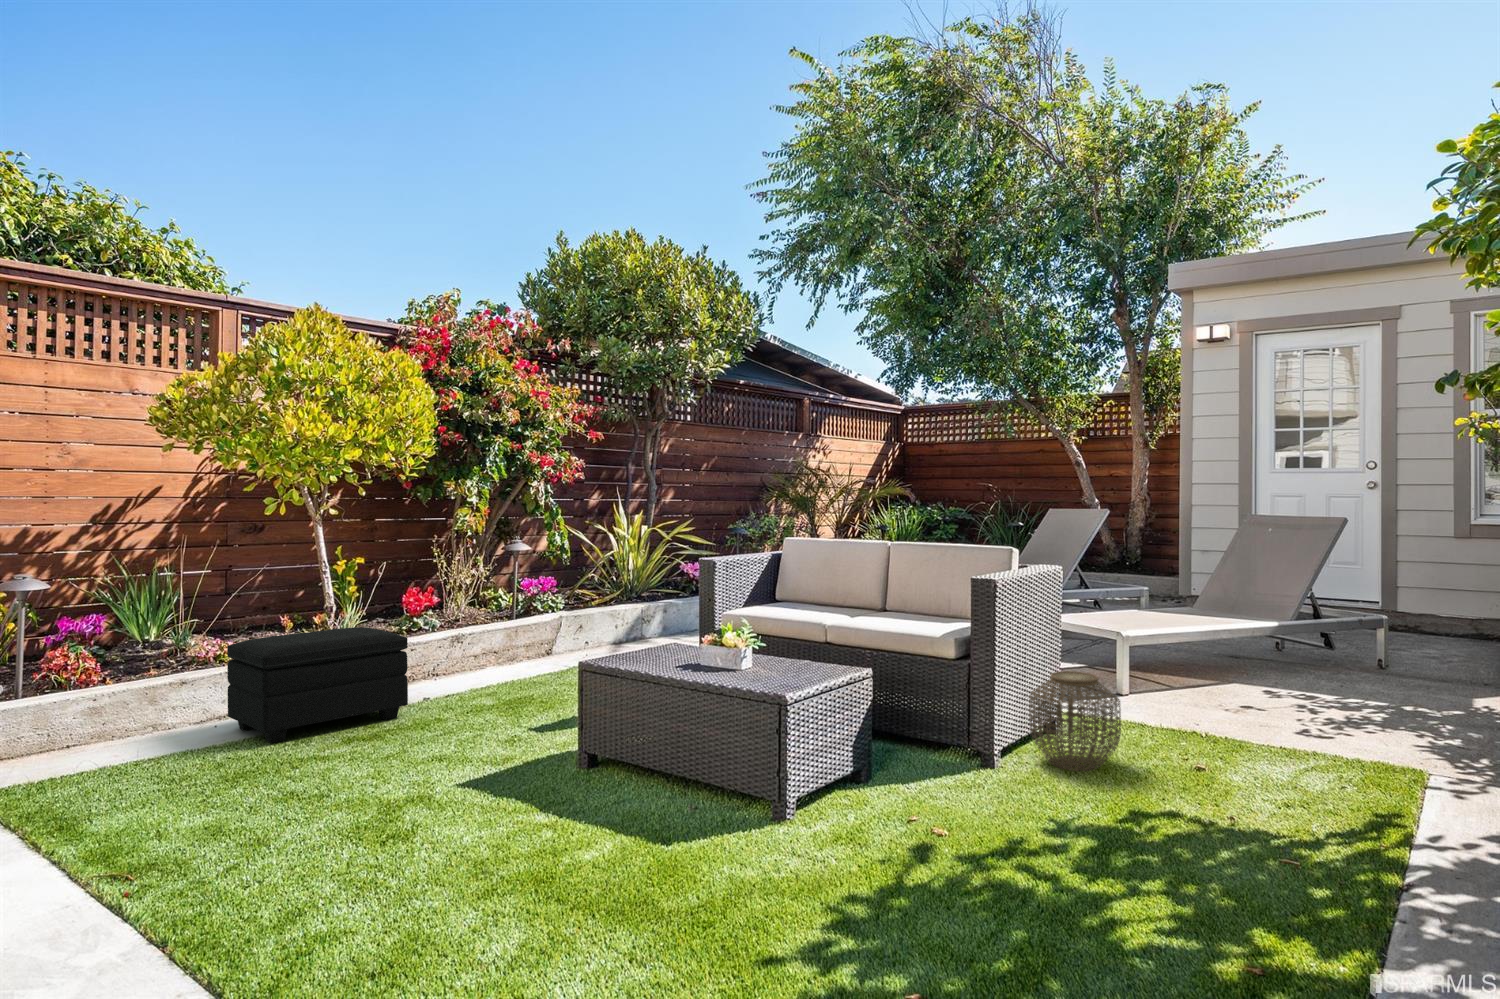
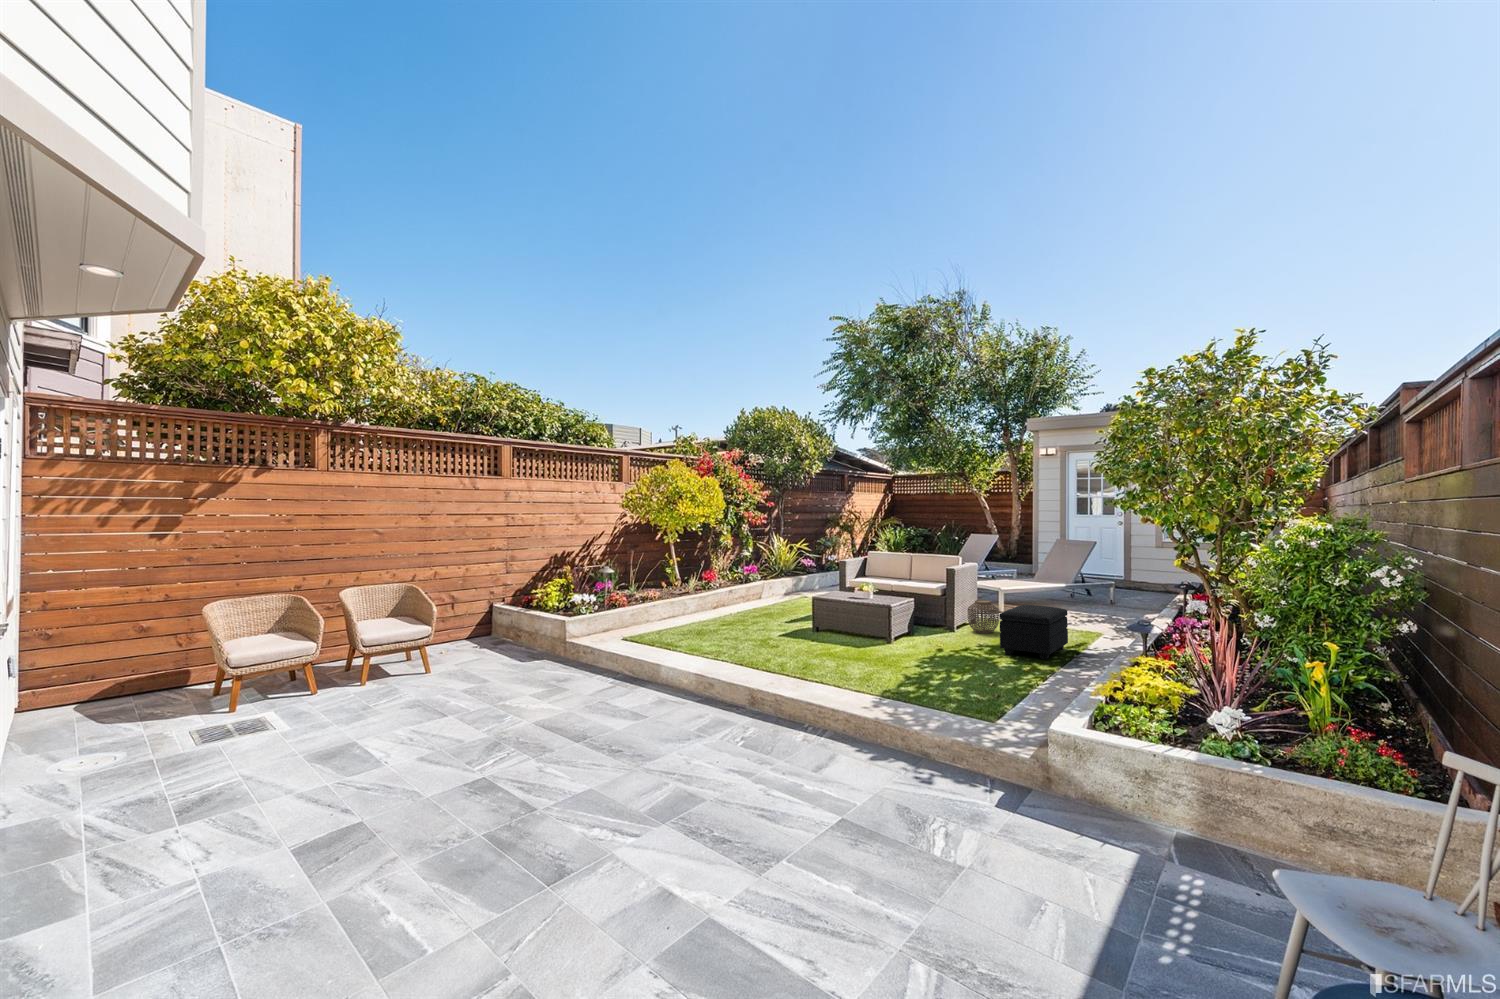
footstool: present [227,627,408,743] -> present [999,605,1068,659]

